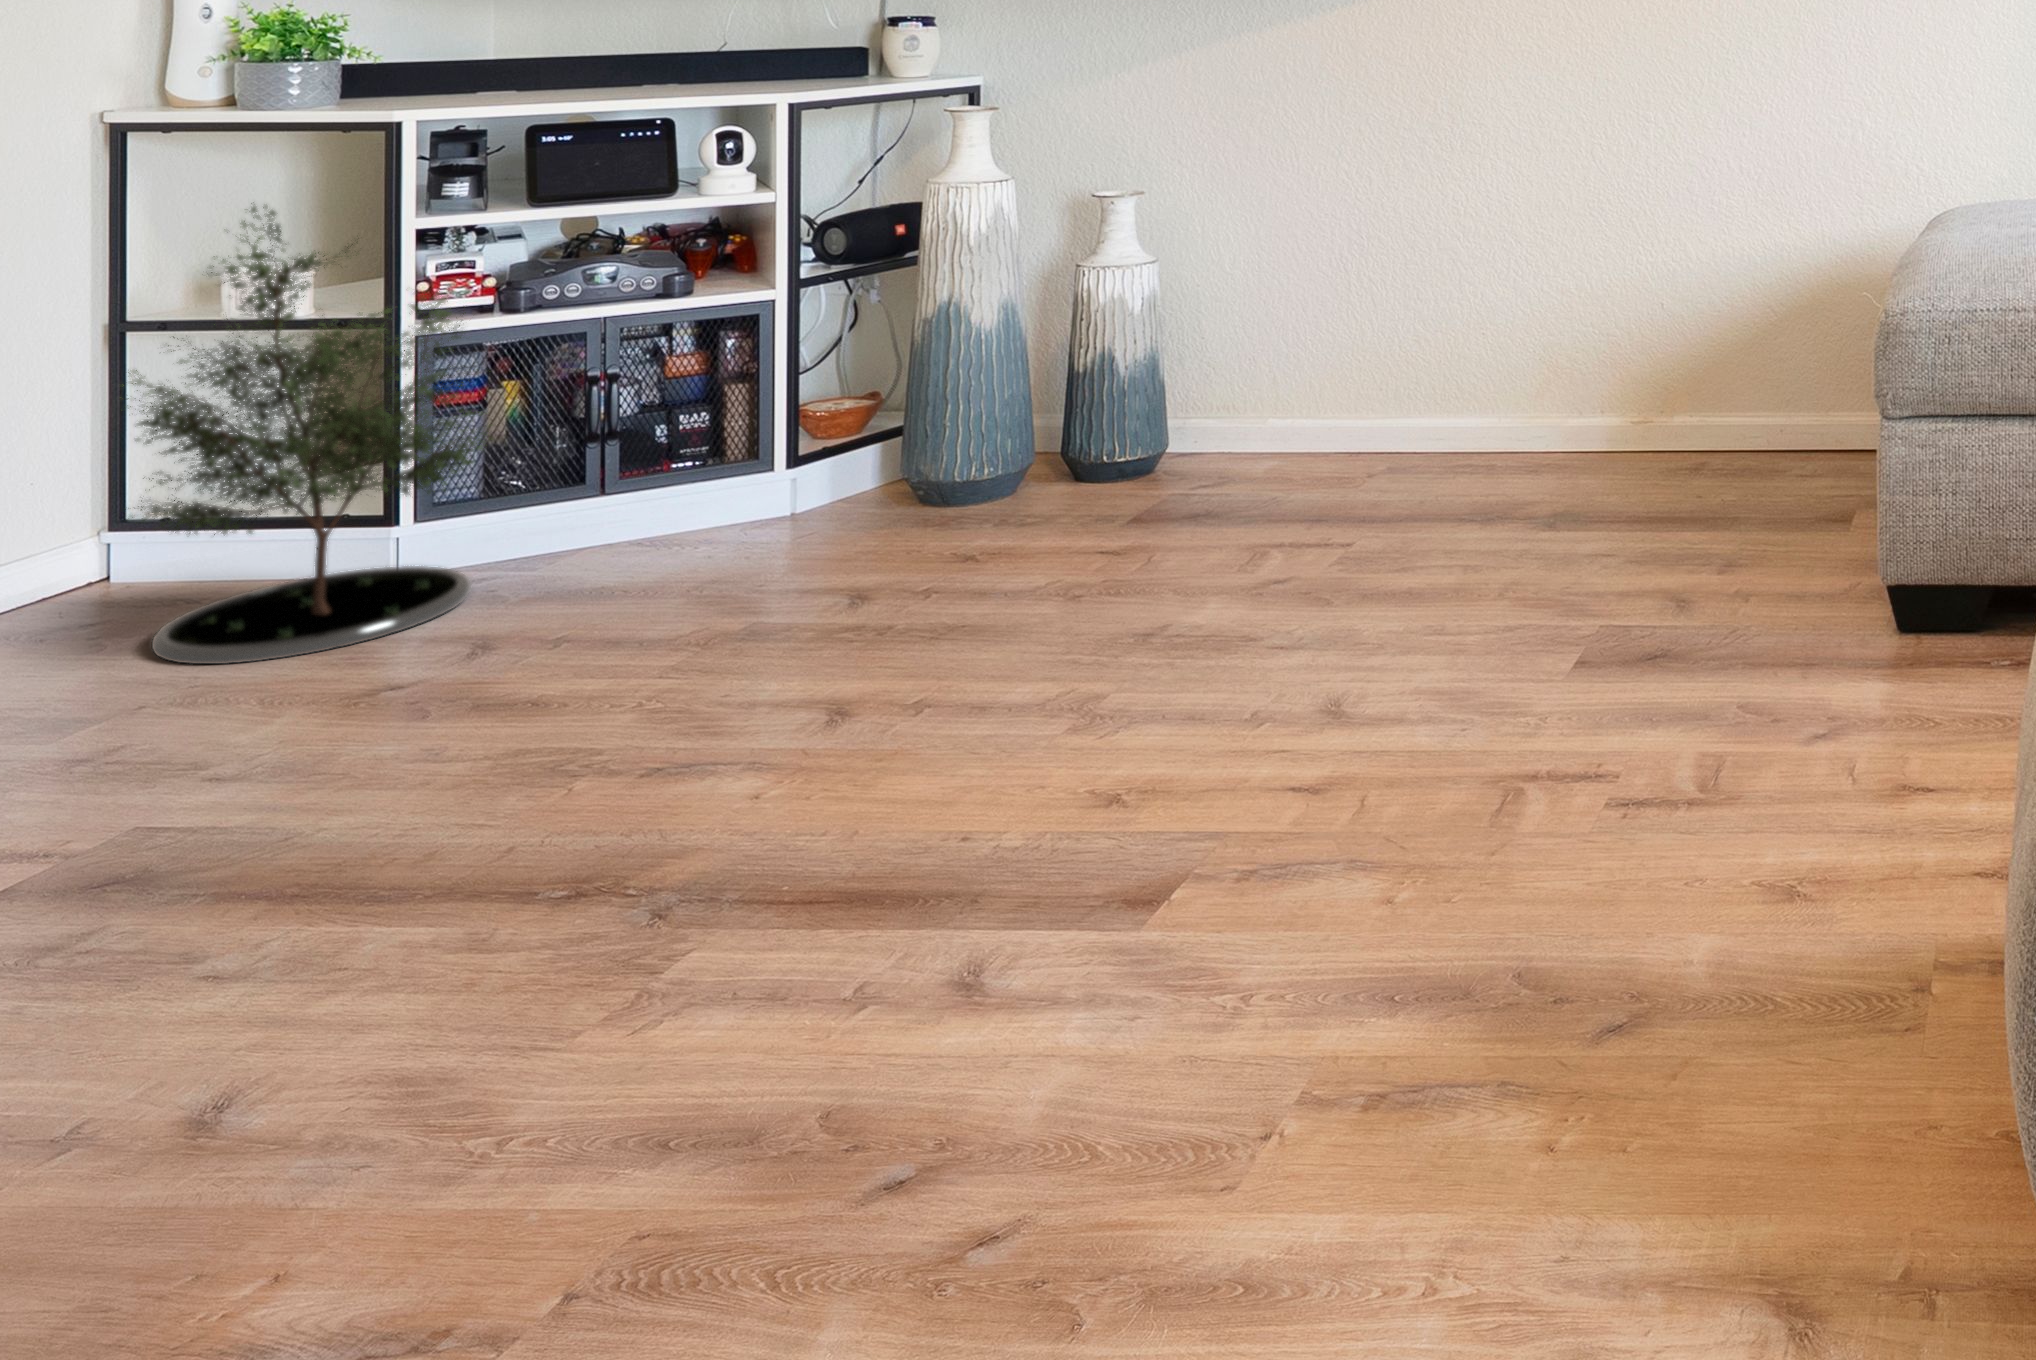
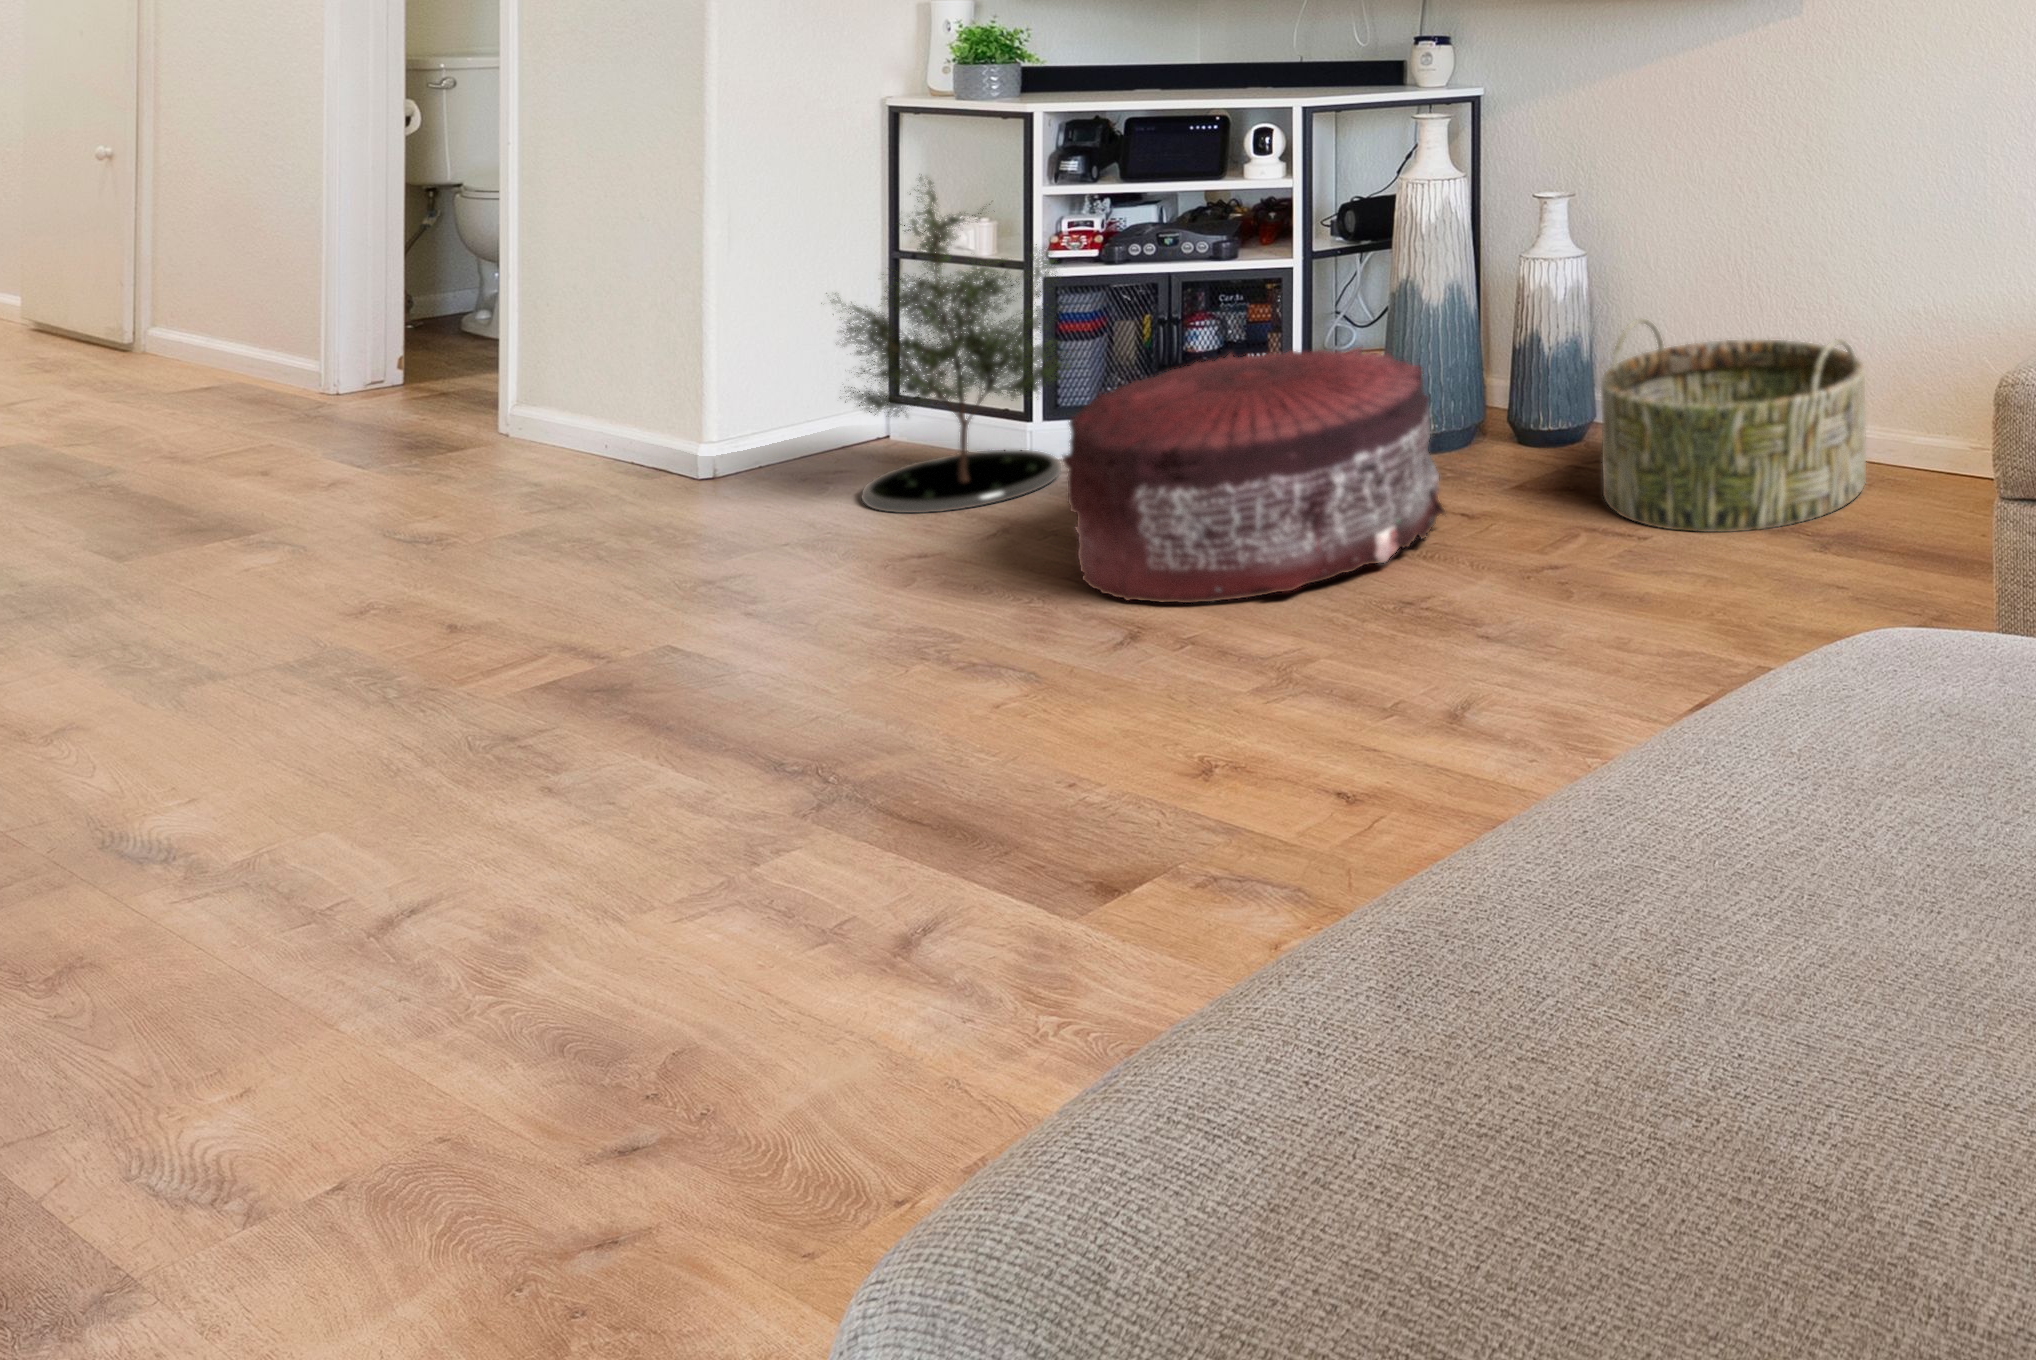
basket: none [1263,319,1559,536] -> present [1601,319,1866,532]
pouf: none [616,375,1113,695] -> present [1063,347,1445,603]

